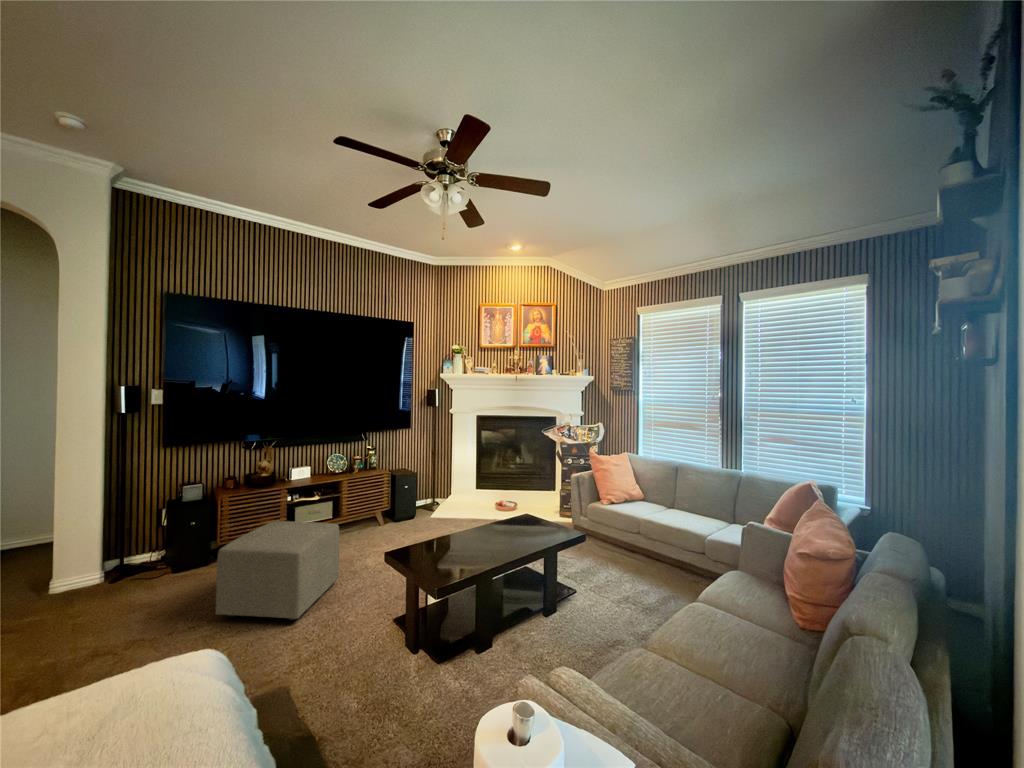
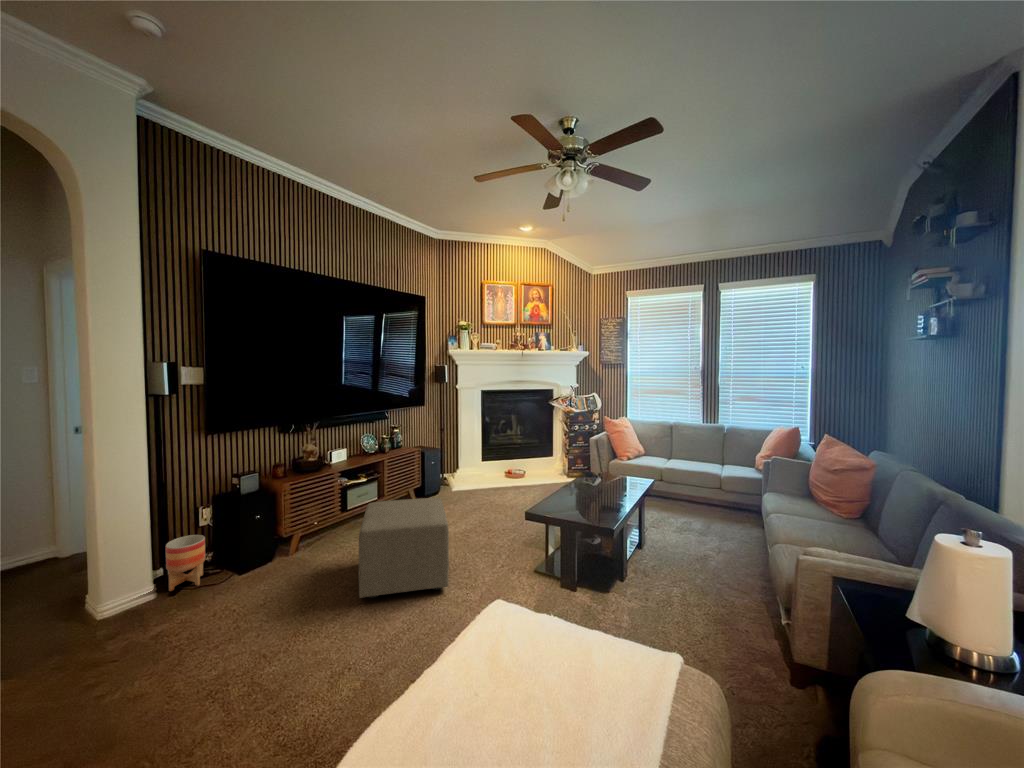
planter: none [112,533,149,579] -> present [166,535,205,591]

